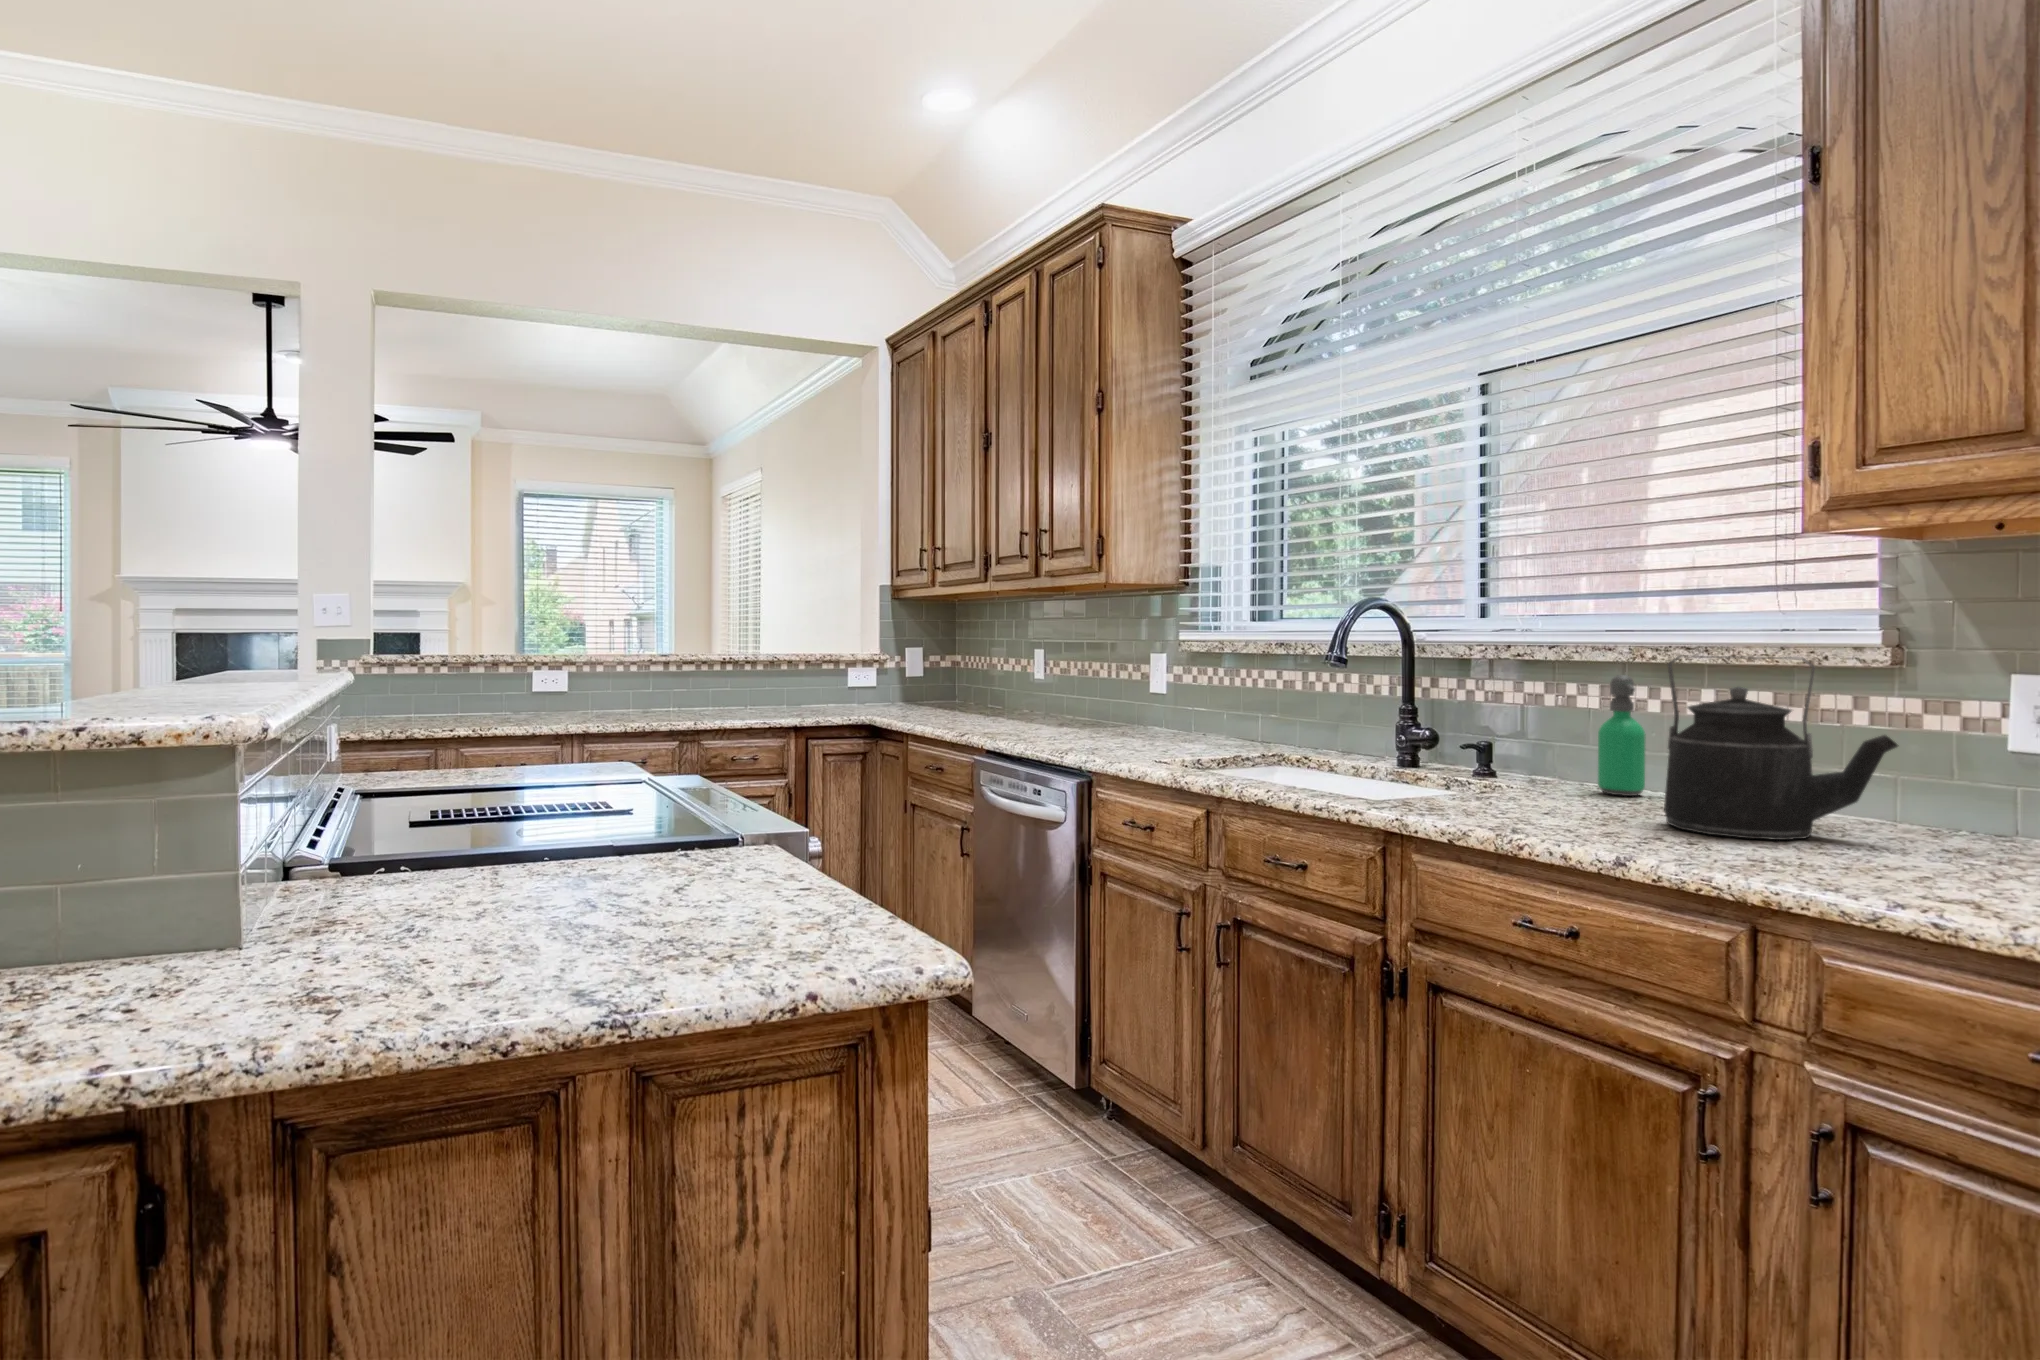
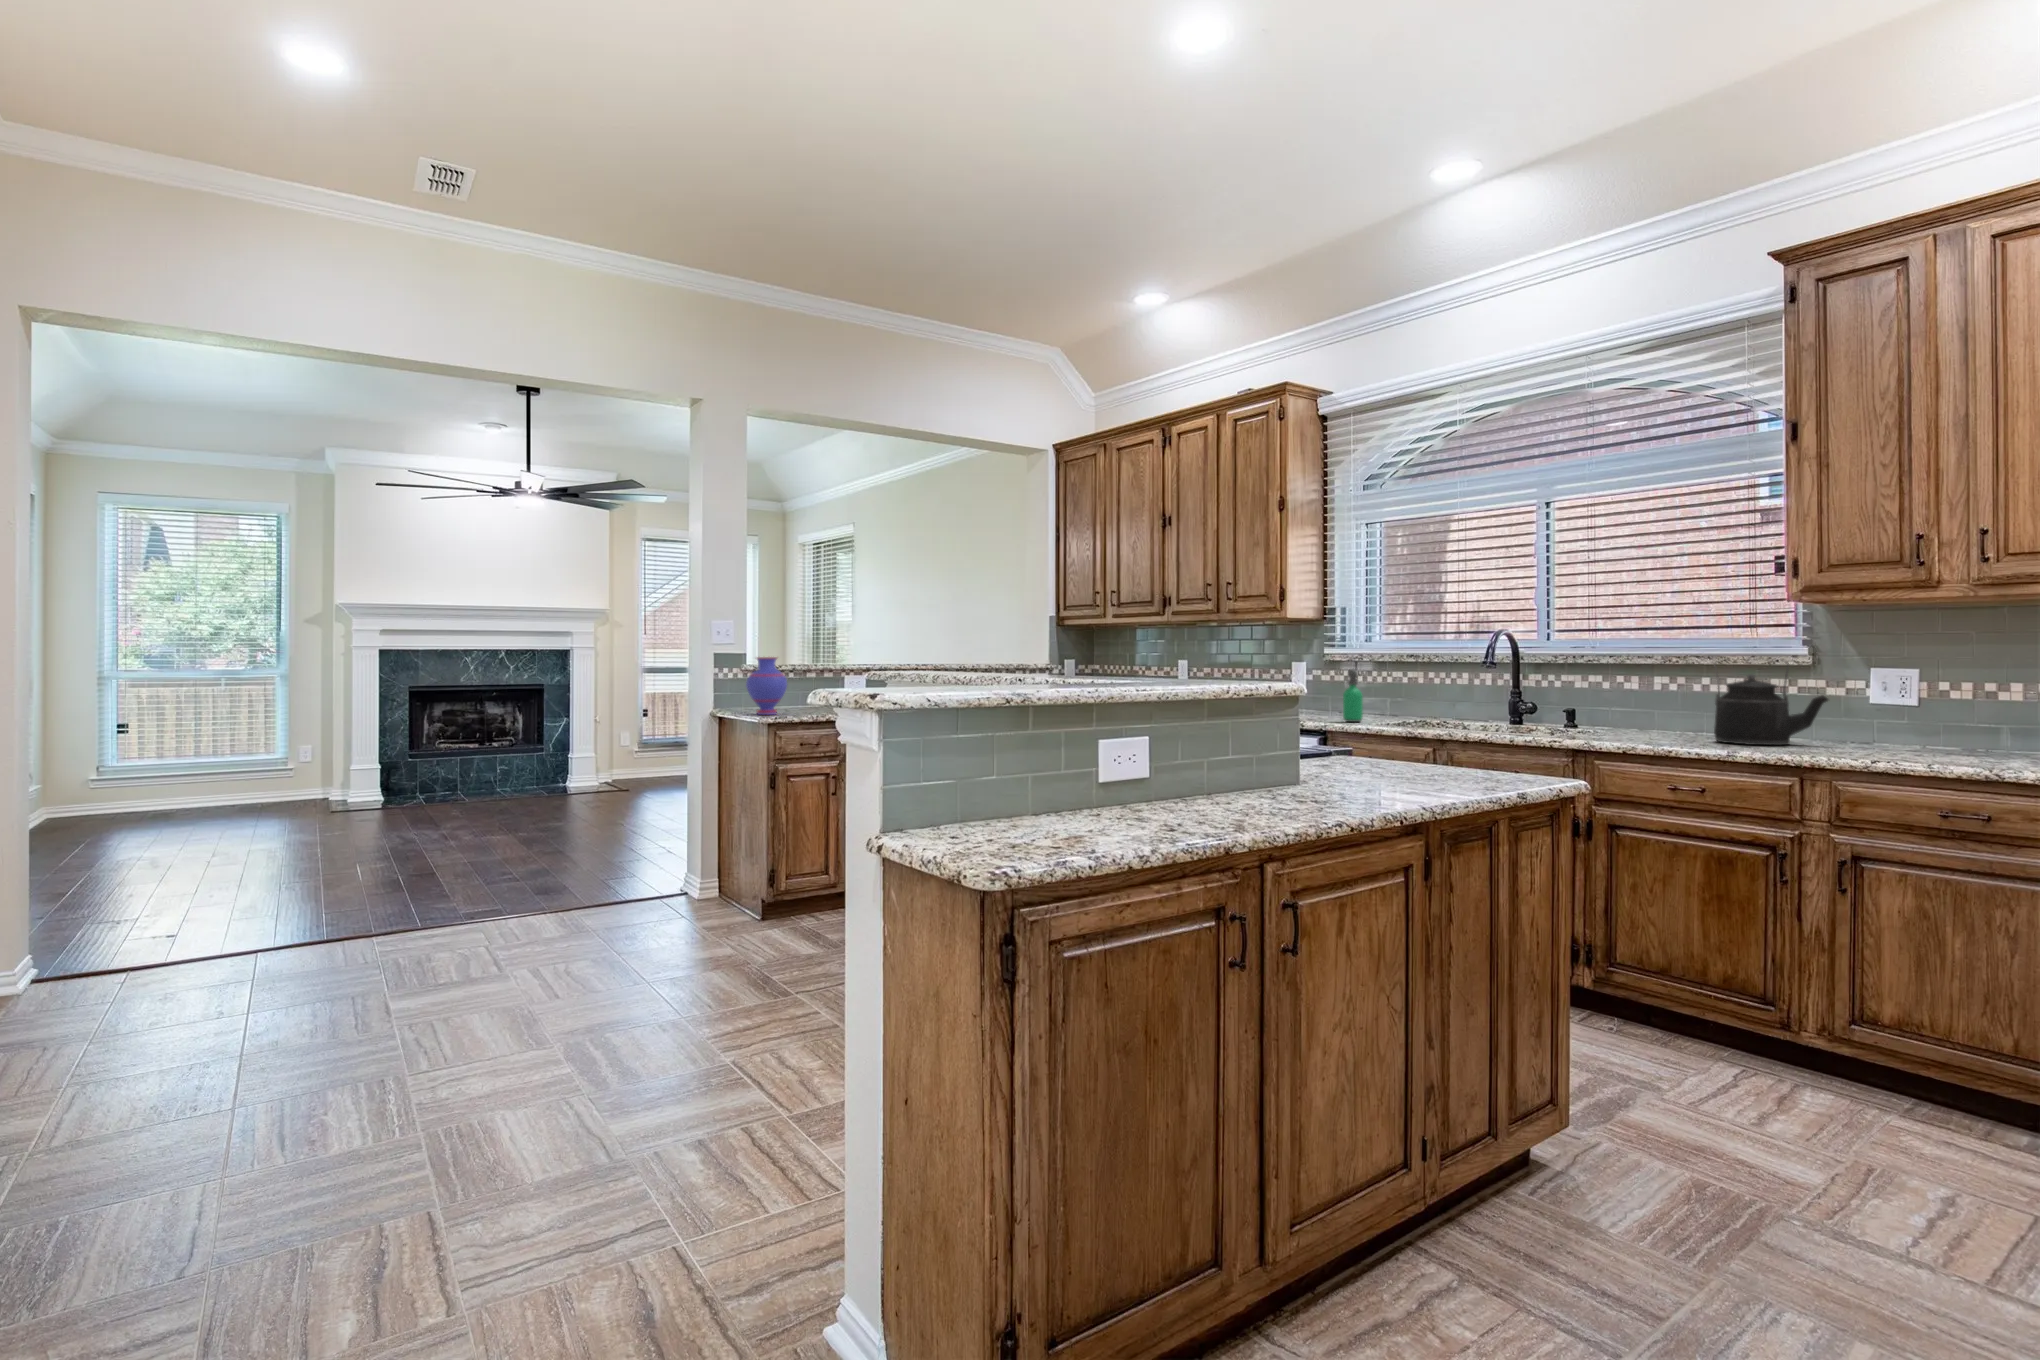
vase: none [378,640,441,721] -> present [746,657,787,715]
soap dispenser: present [1598,675,1646,796] -> present [1343,669,1363,722]

